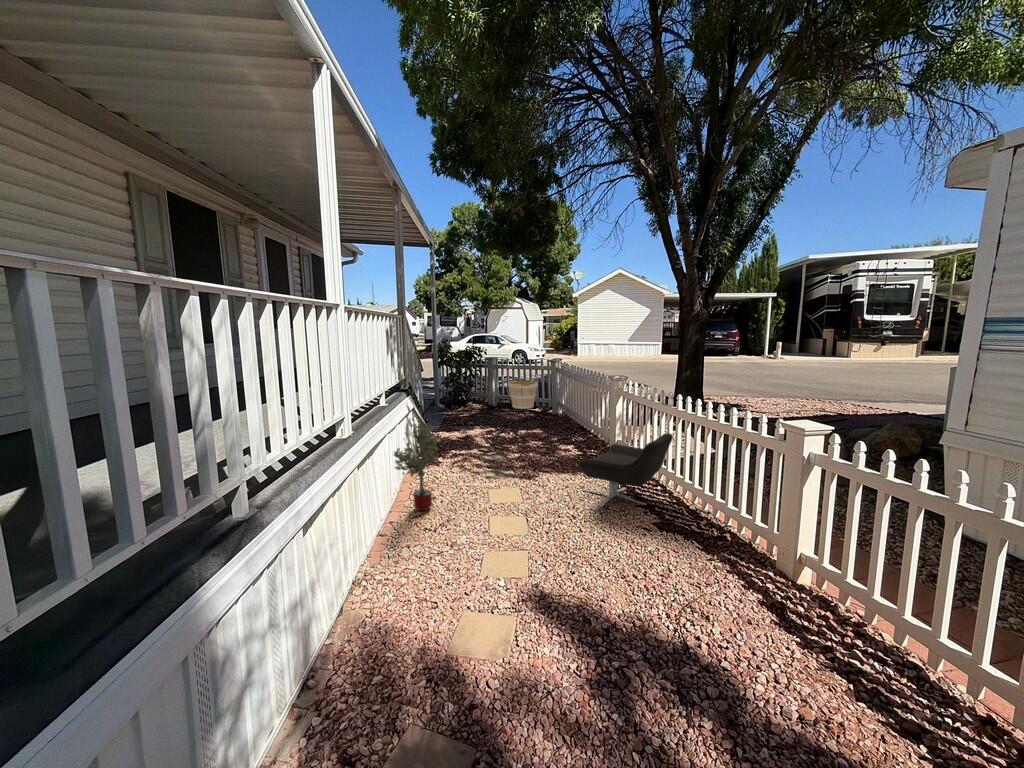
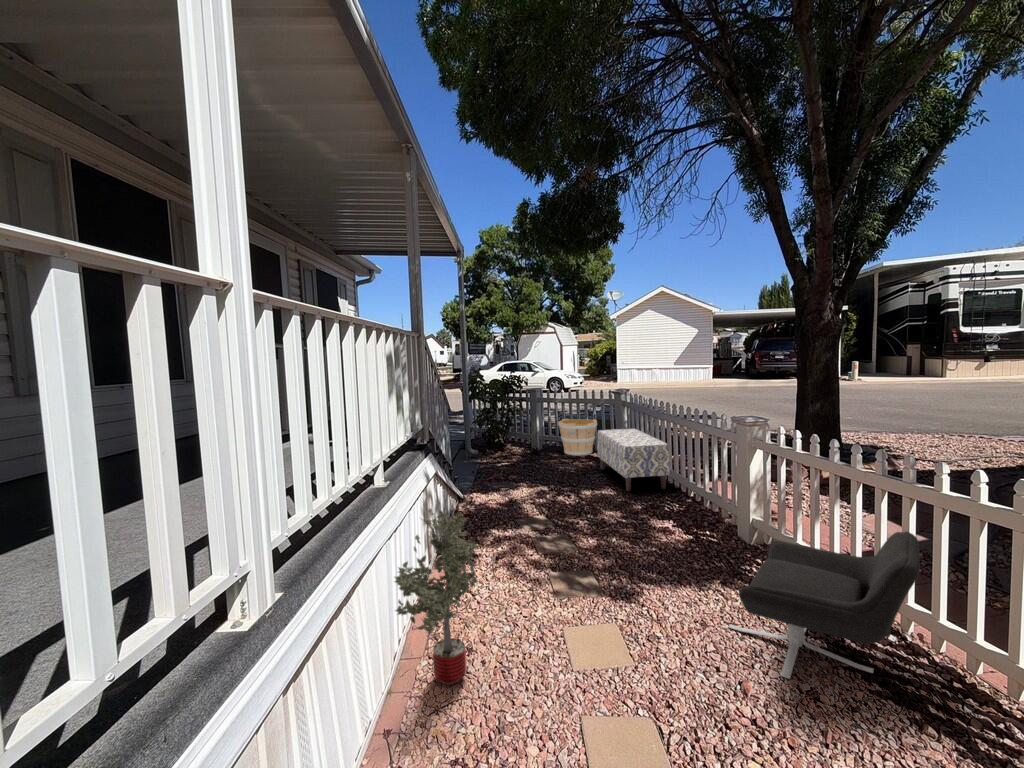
bench: none [534,388,581,430] -> present [597,429,670,492]

